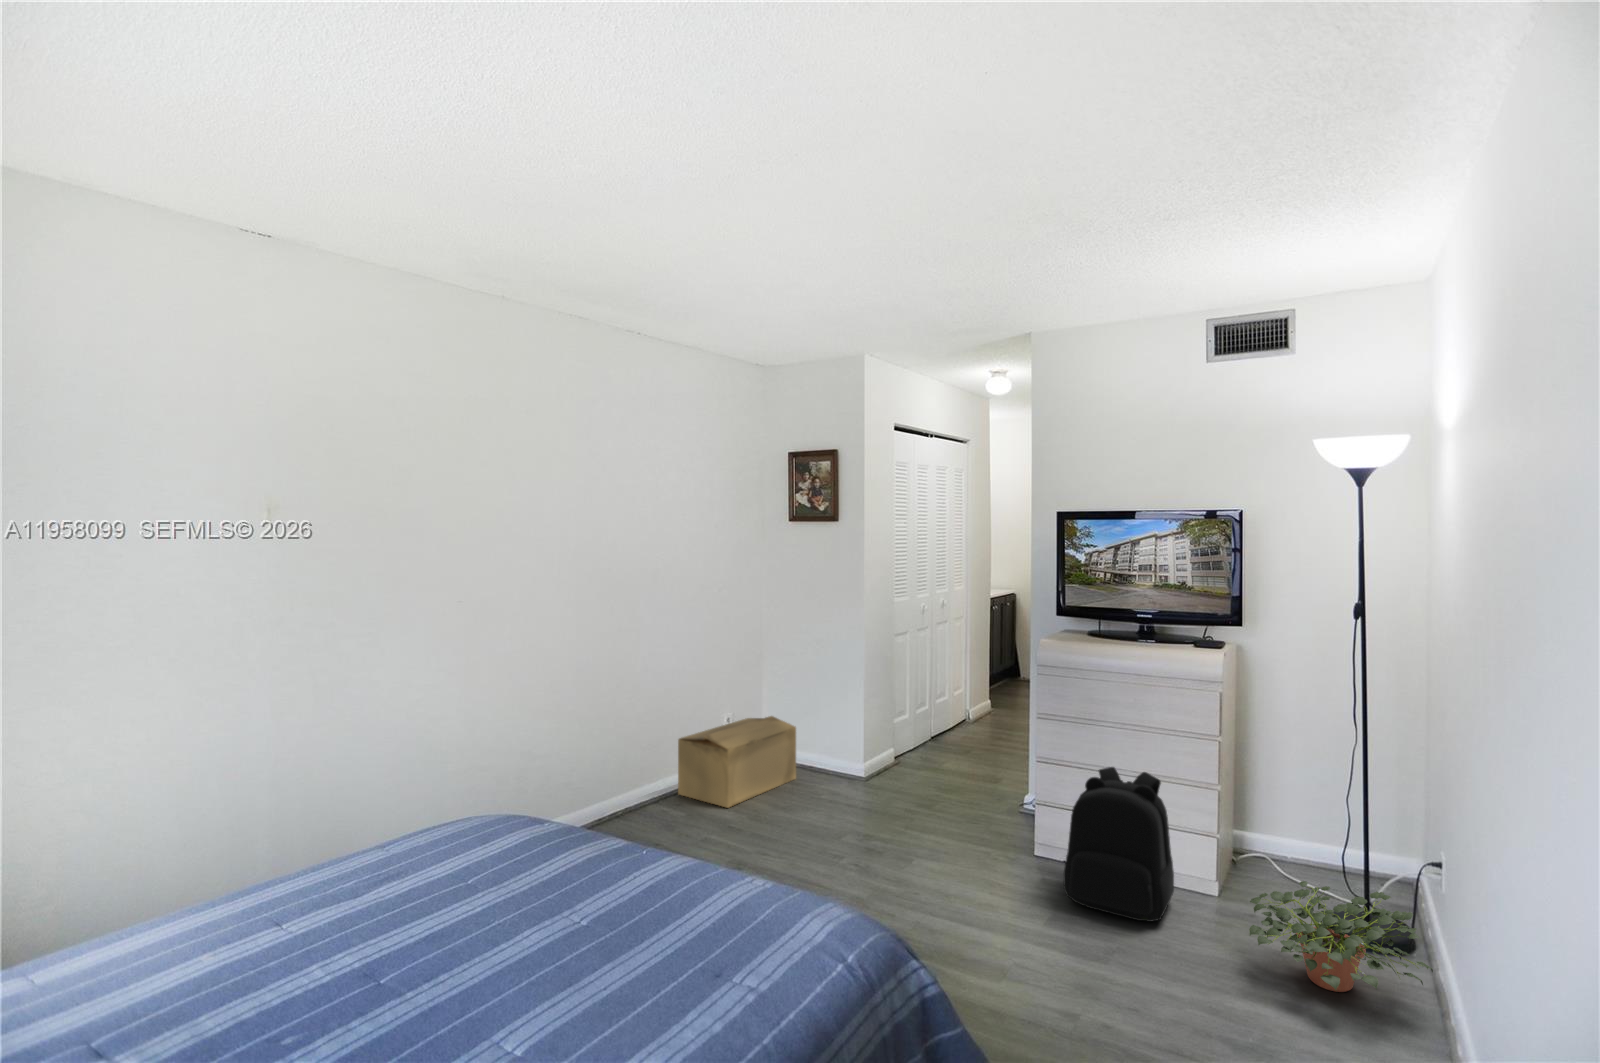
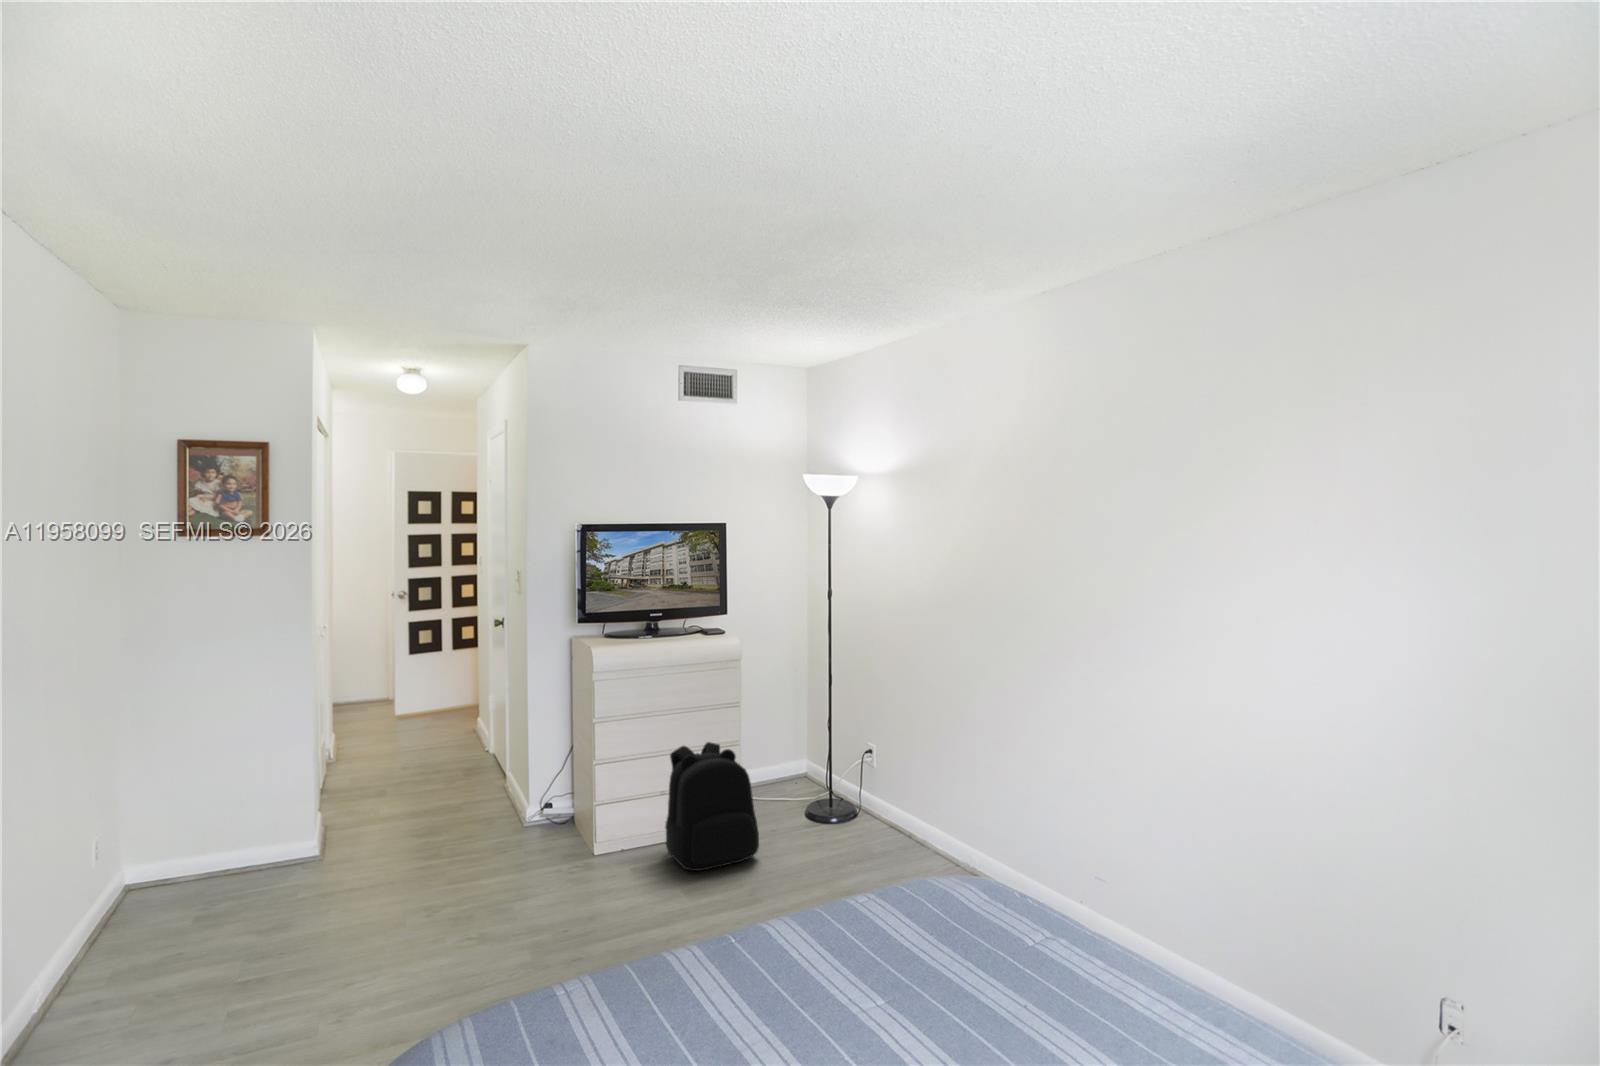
cardboard box: present [678,716,796,808] -> none [41,830,224,1007]
potted plant: present [1249,881,1433,992] -> none [809,773,916,846]

